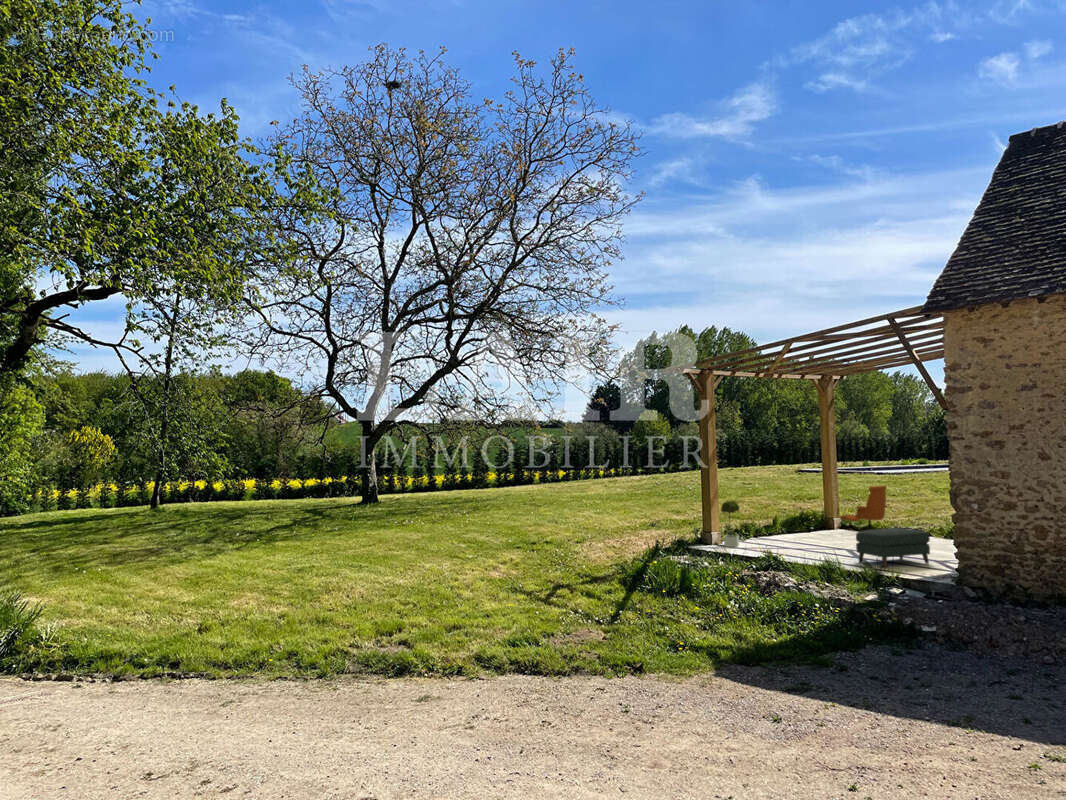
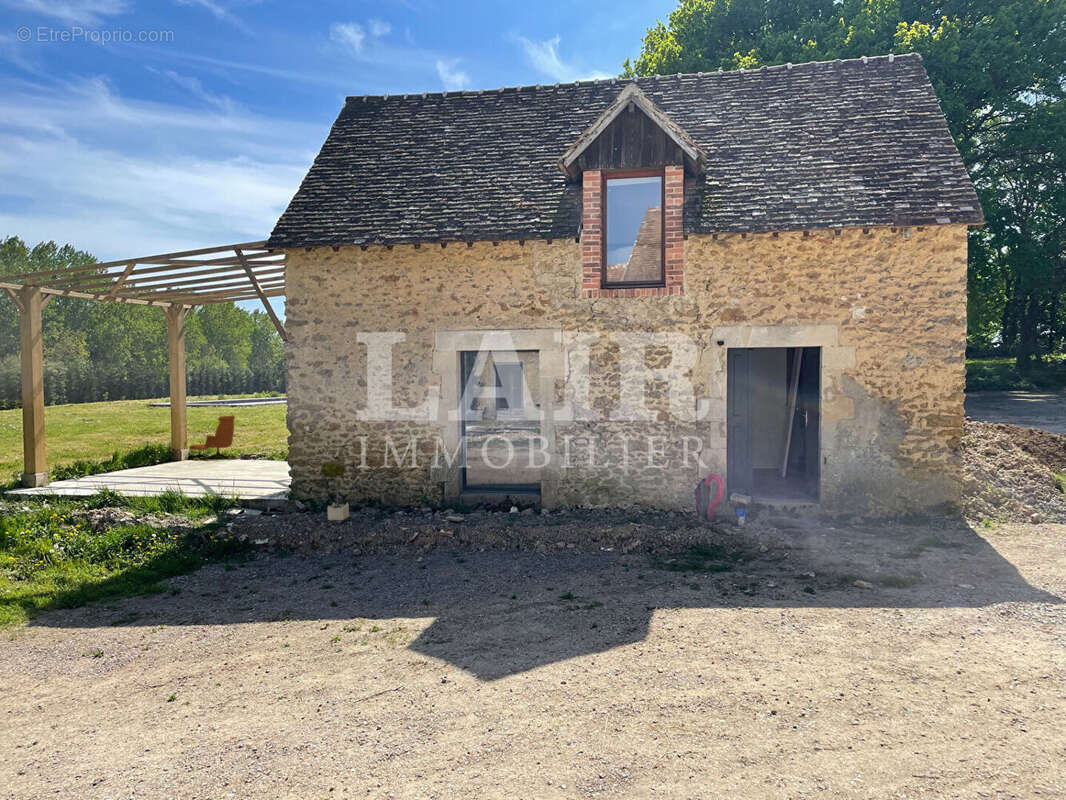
potted tree: present [721,500,740,547] -> present [321,462,349,520]
ottoman: present [856,528,930,567] -> none [202,453,269,490]

